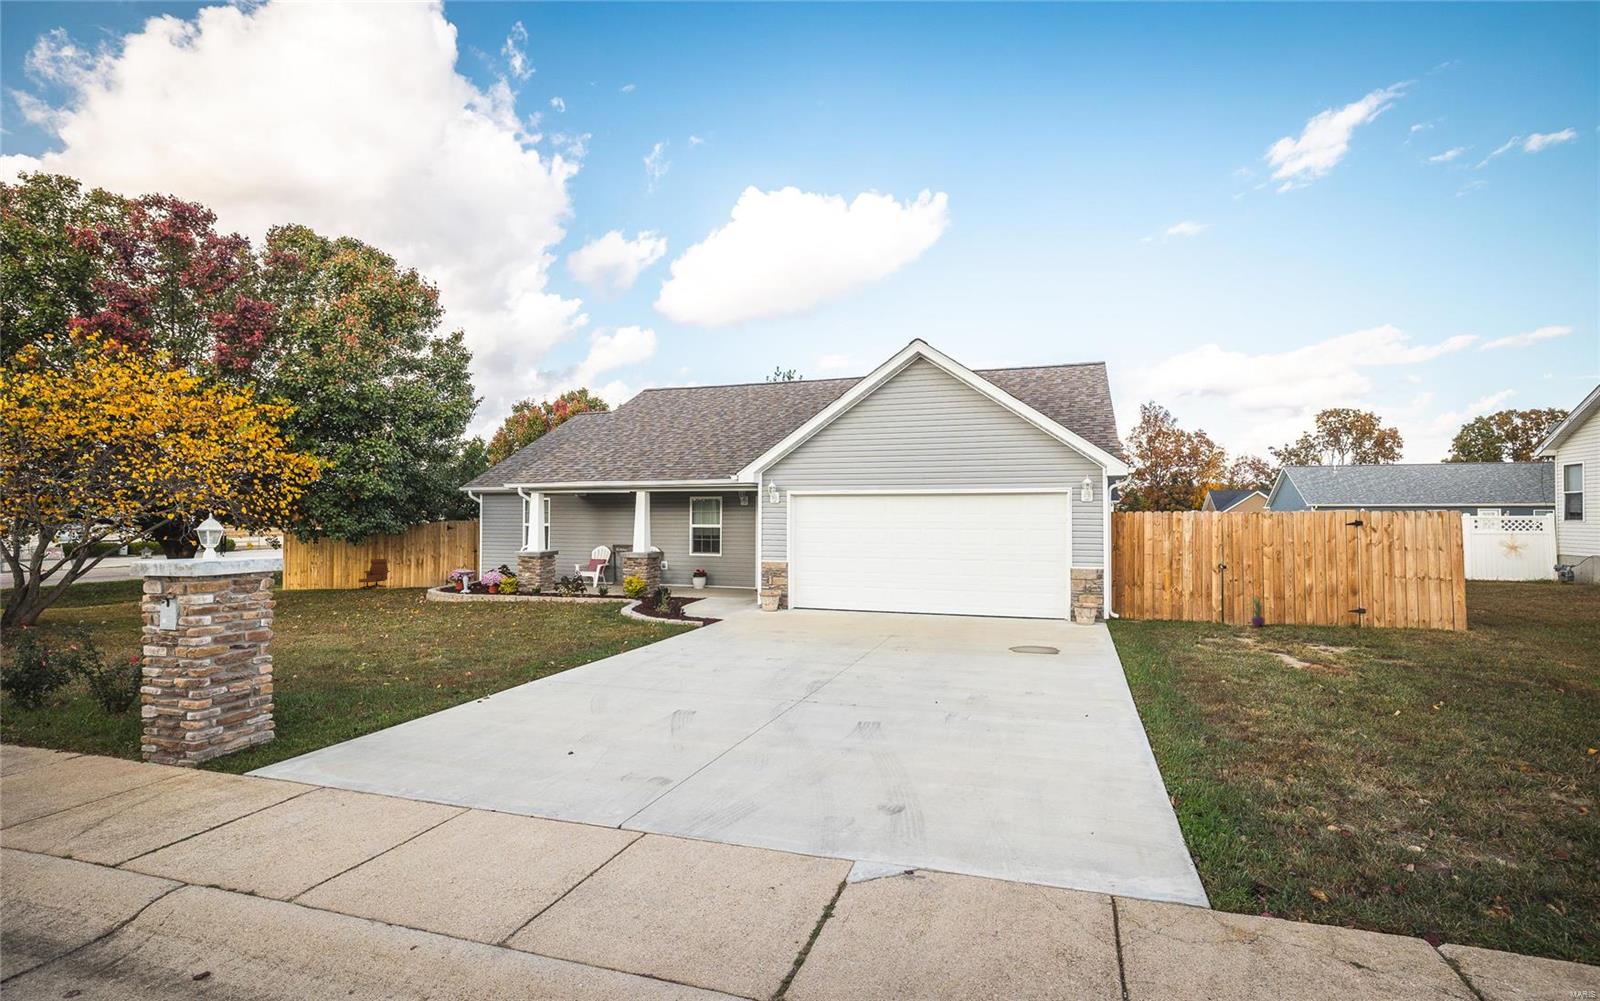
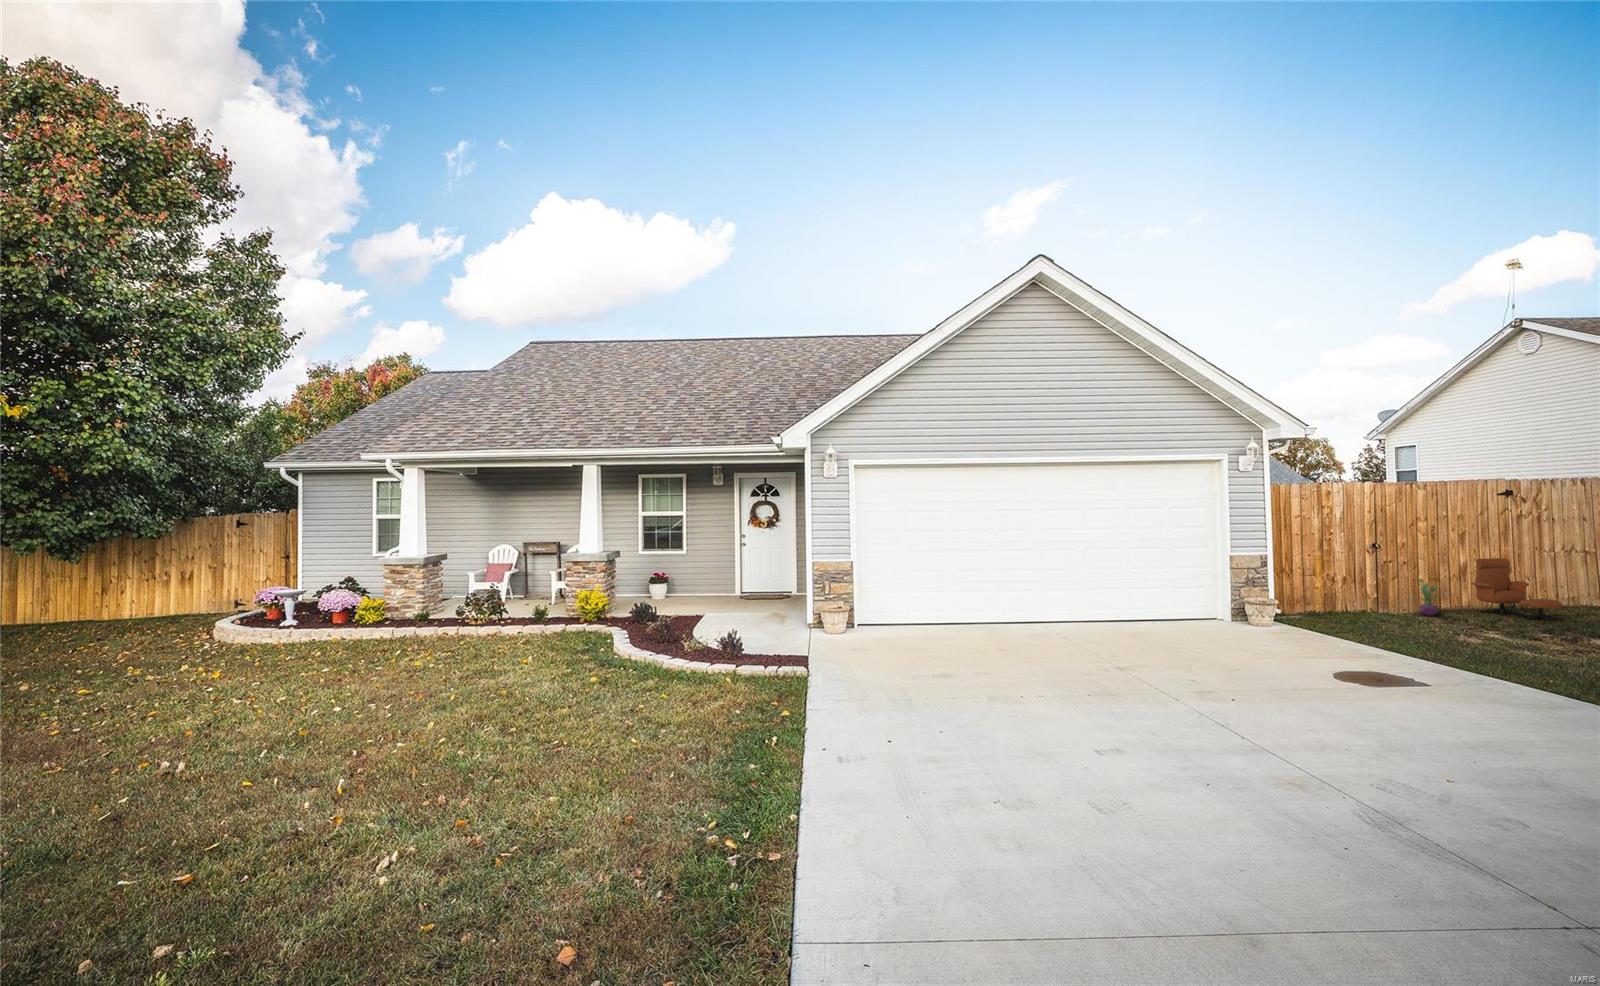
lounge chair: present [359,559,390,589] -> present [1472,558,1564,622]

